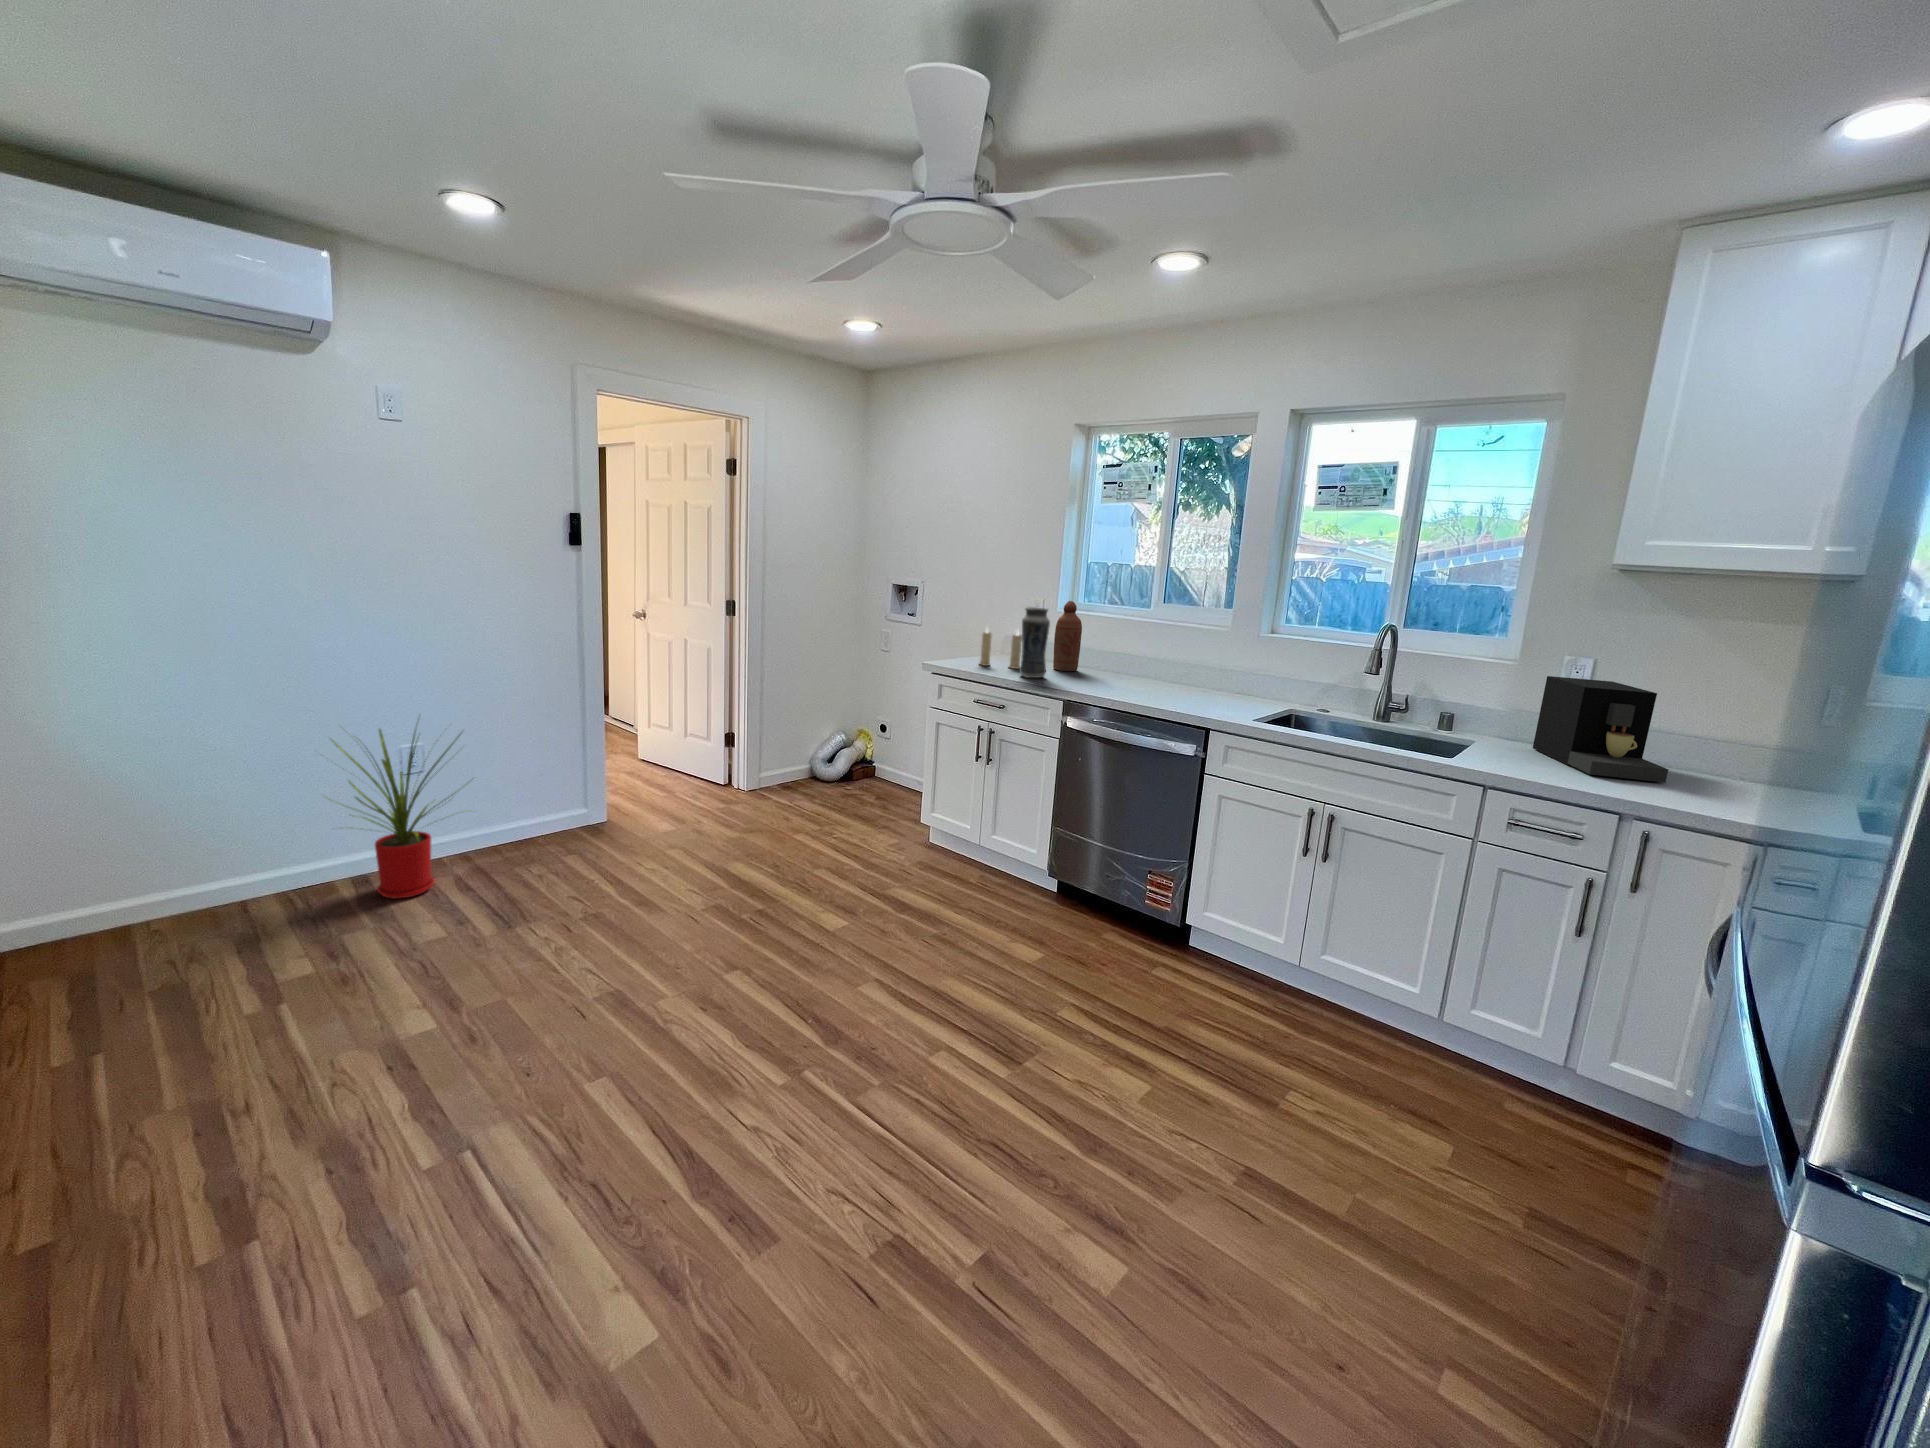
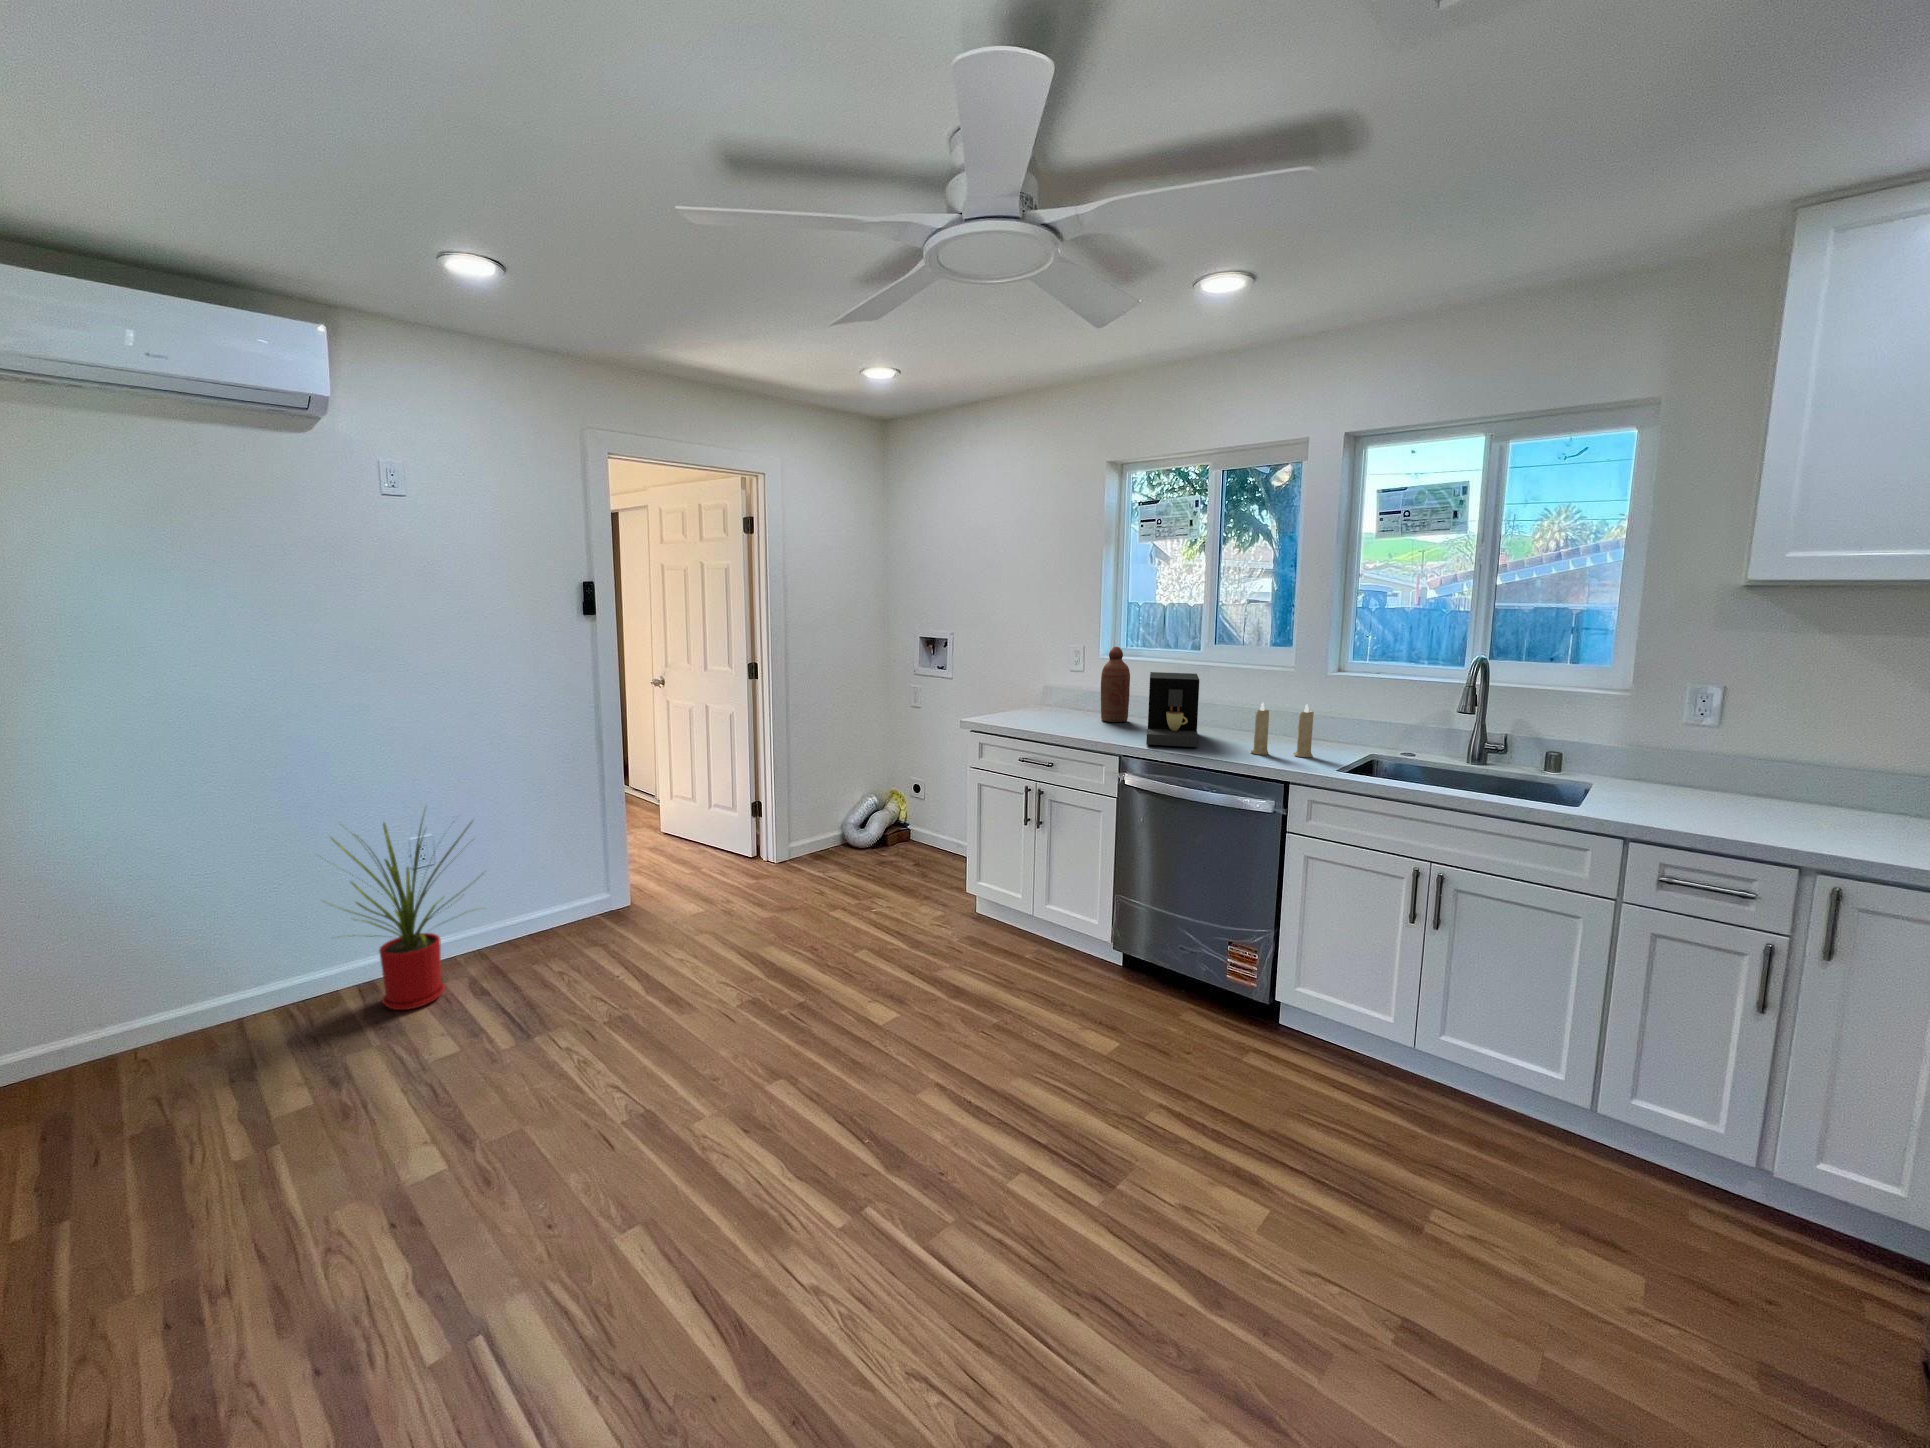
vase: present [1019,607,1050,678] -> none [1067,656,1097,733]
candle: present [979,629,1022,669] -> present [1251,703,1314,757]
coffee maker: present [1533,676,1668,783] -> present [1146,672,1199,747]

